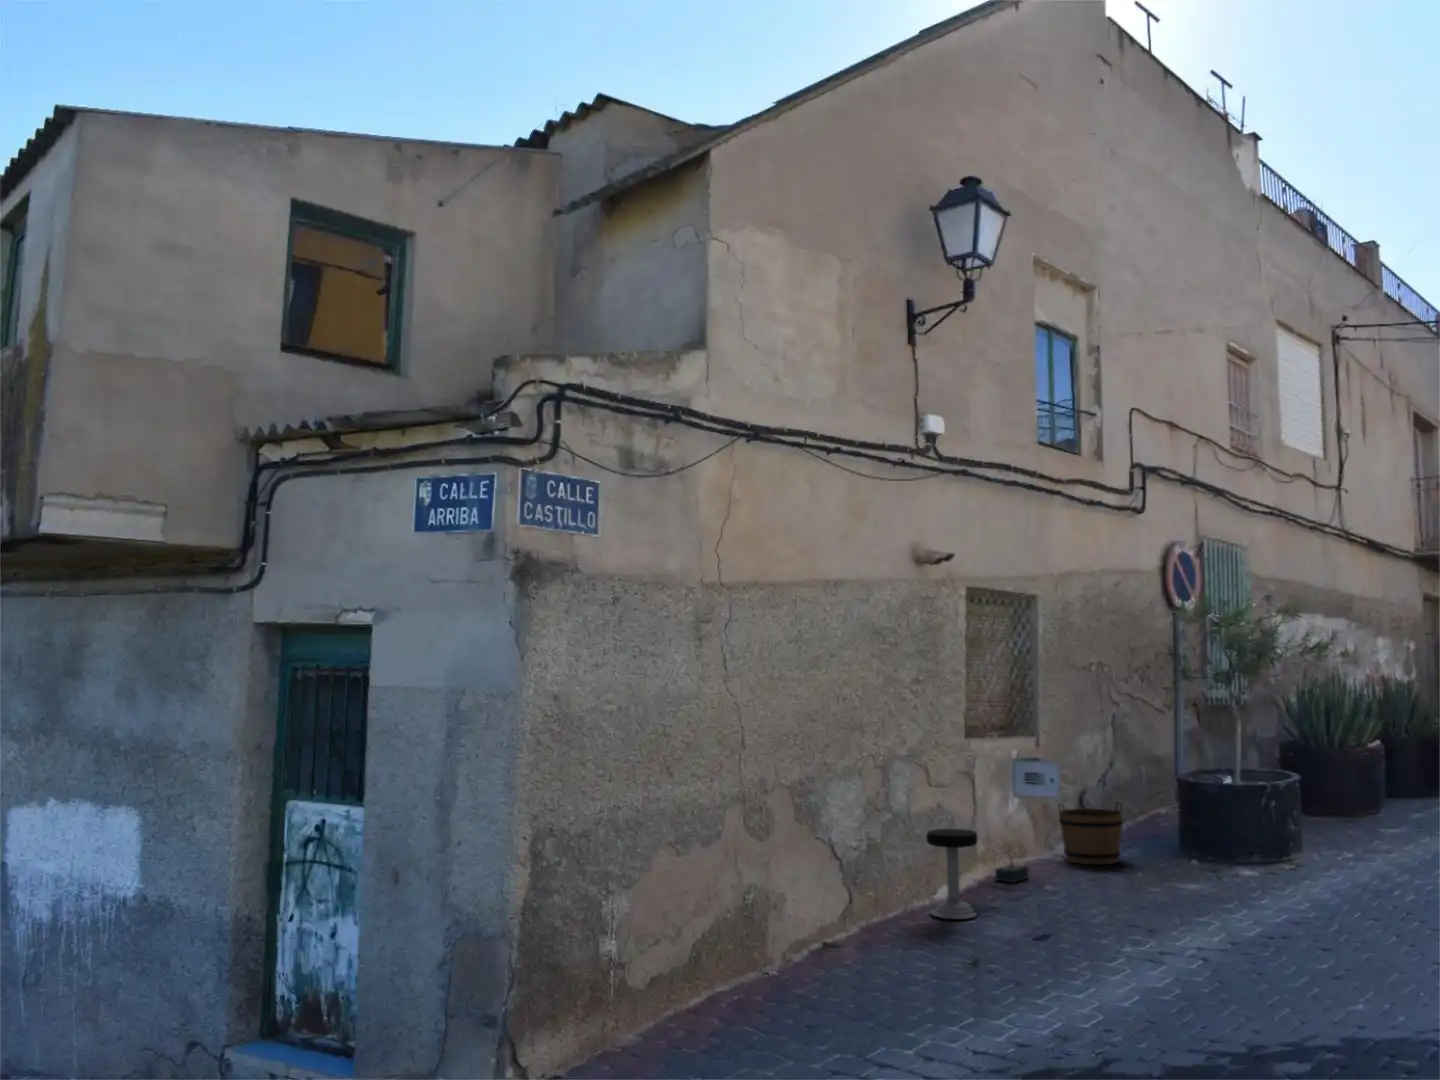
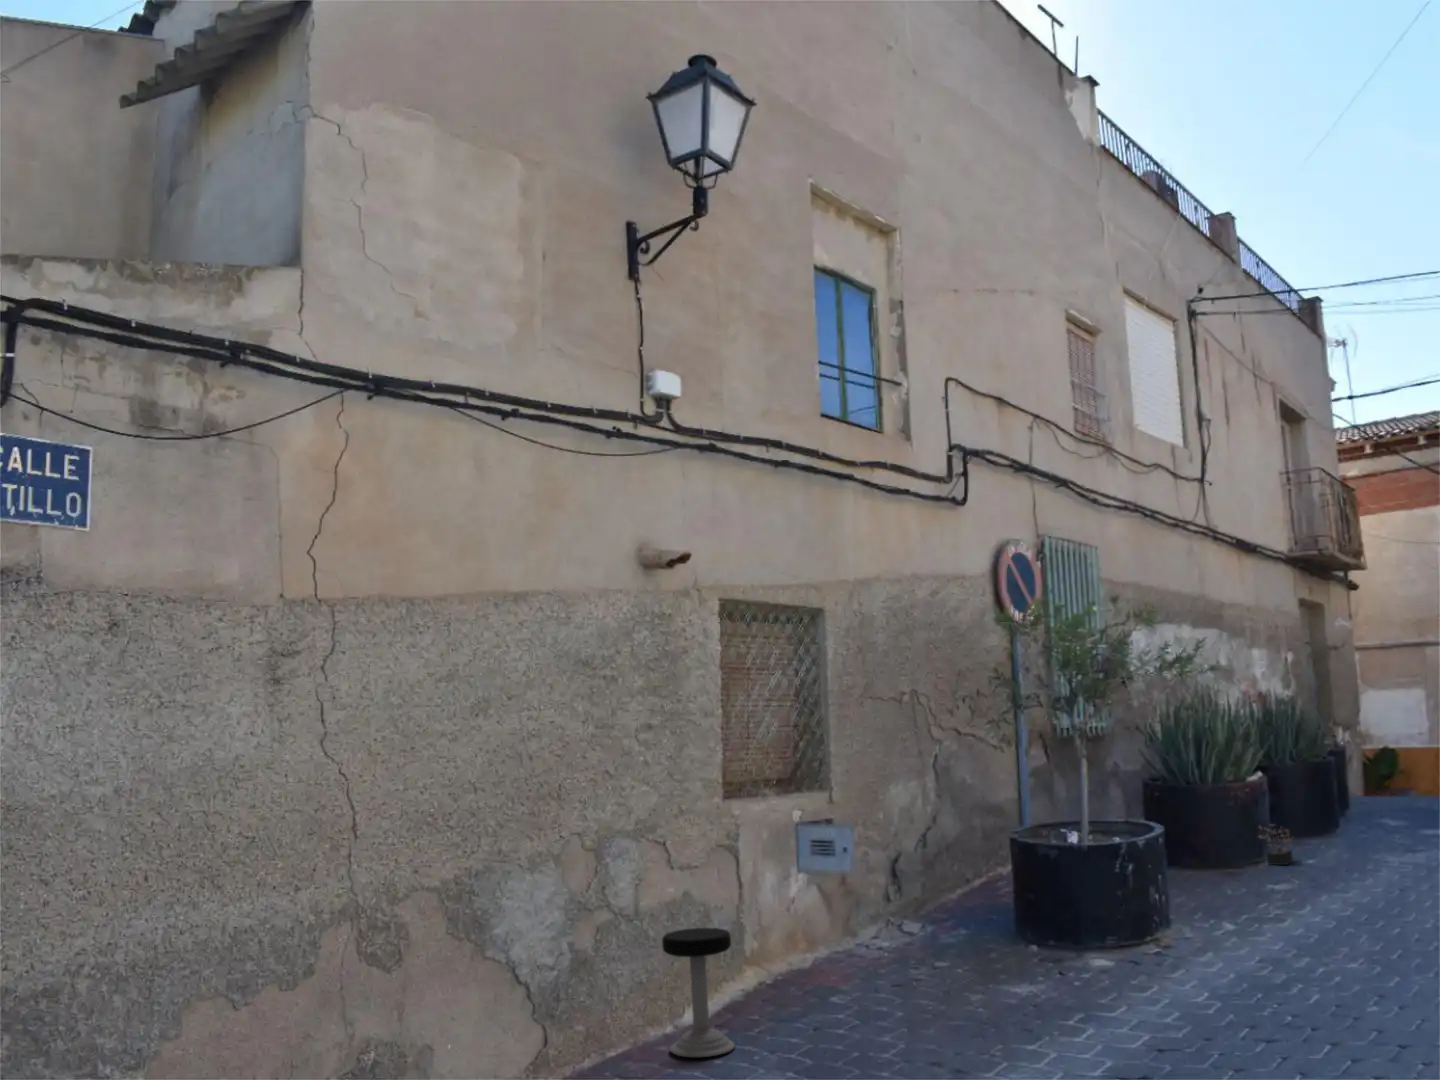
bucket: present [1058,802,1123,864] -> none [859,872,942,957]
decorative plant: present [989,837,1029,882] -> present [1259,827,1293,865]

